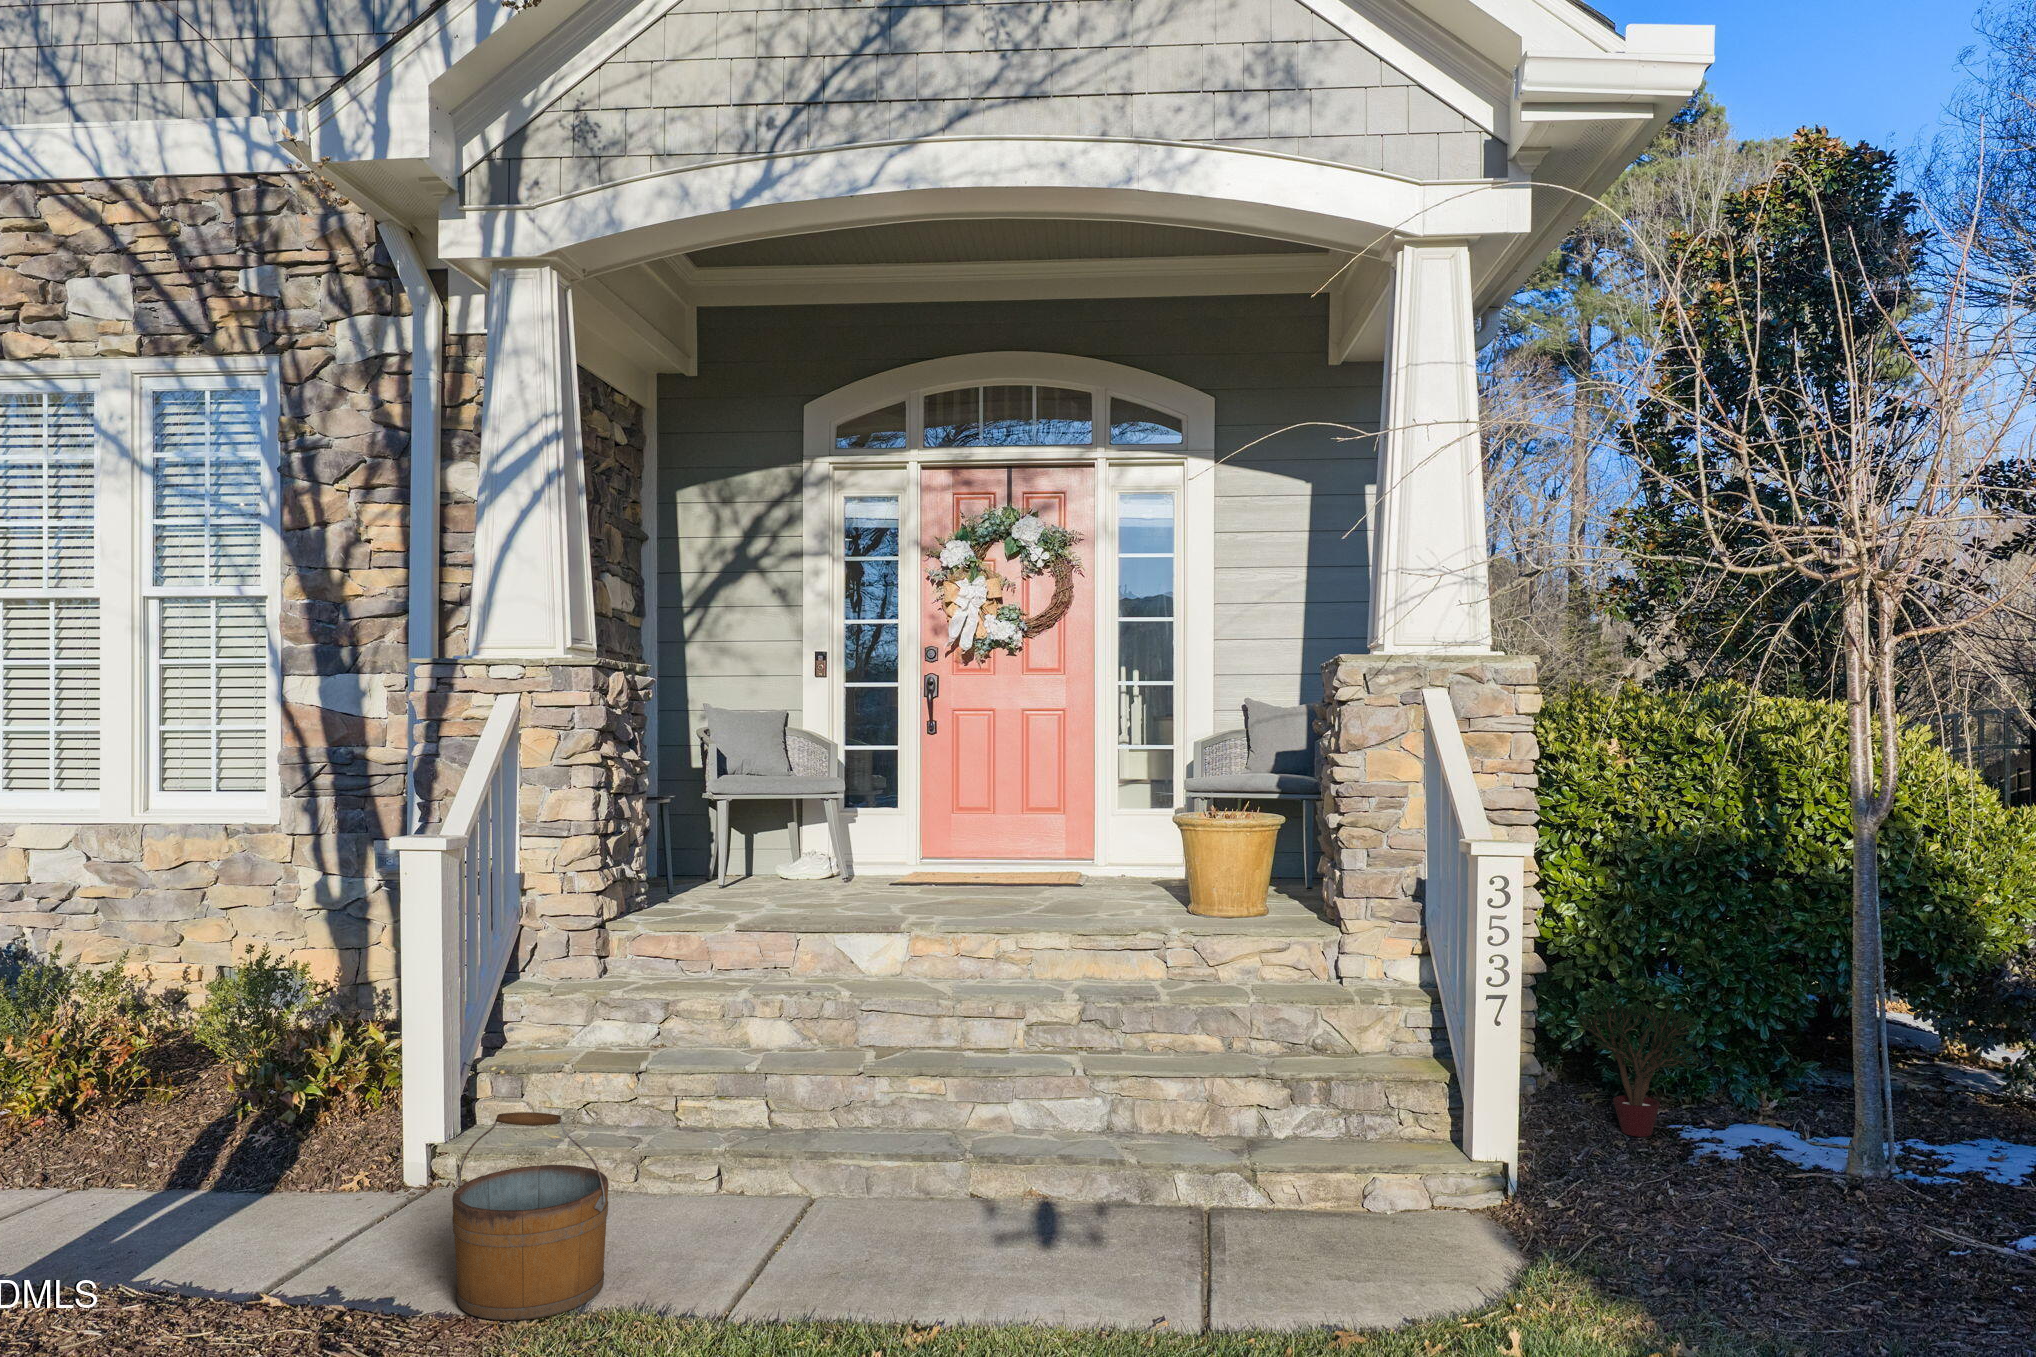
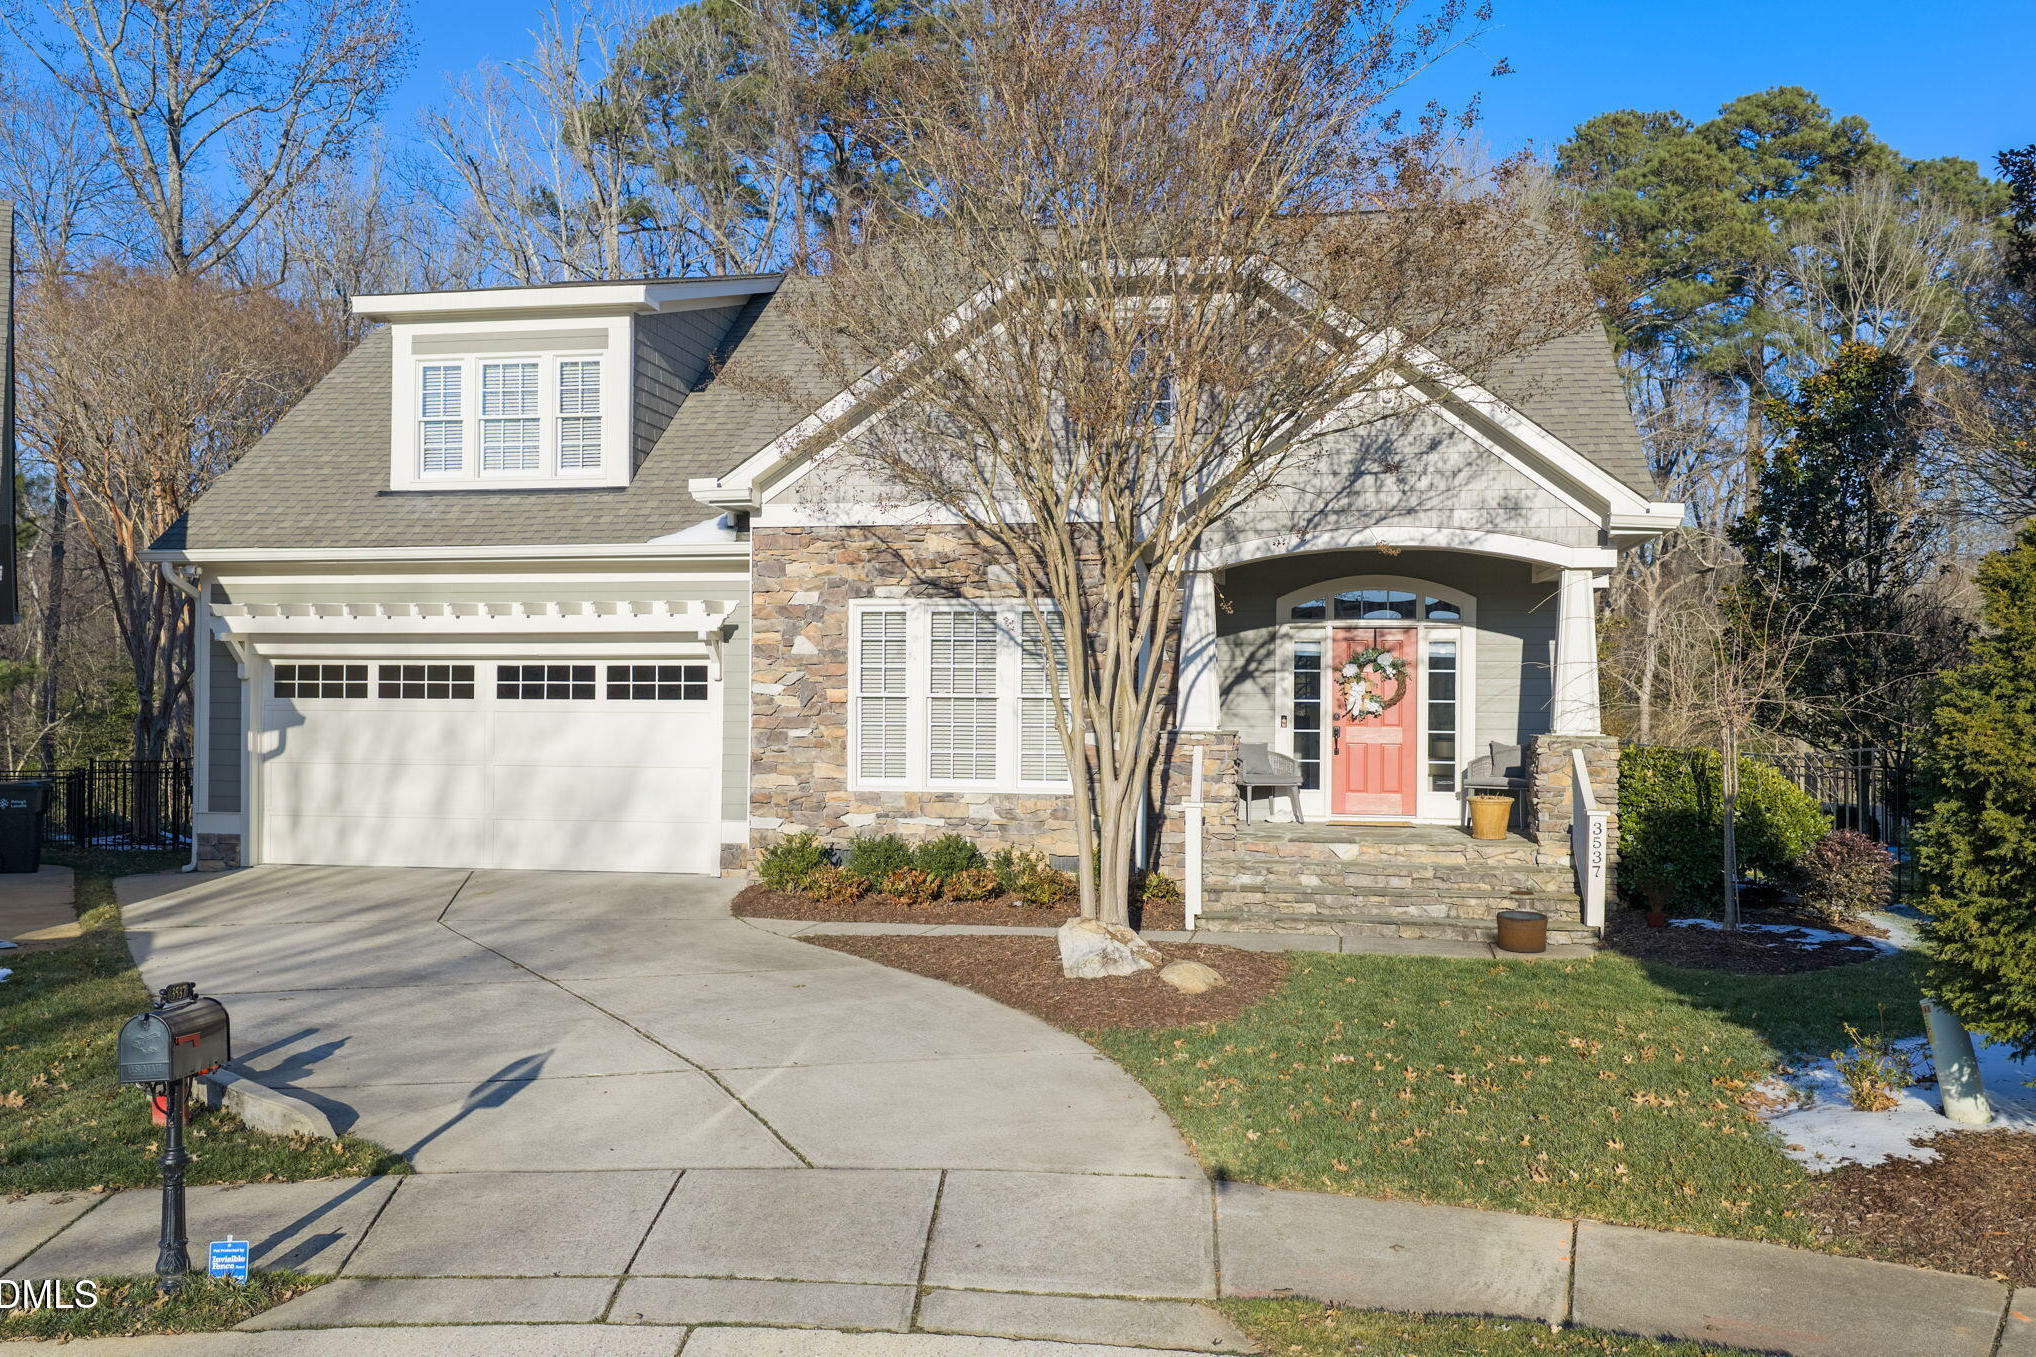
bucket: present [452,1112,608,1320] -> present [1495,891,1549,953]

